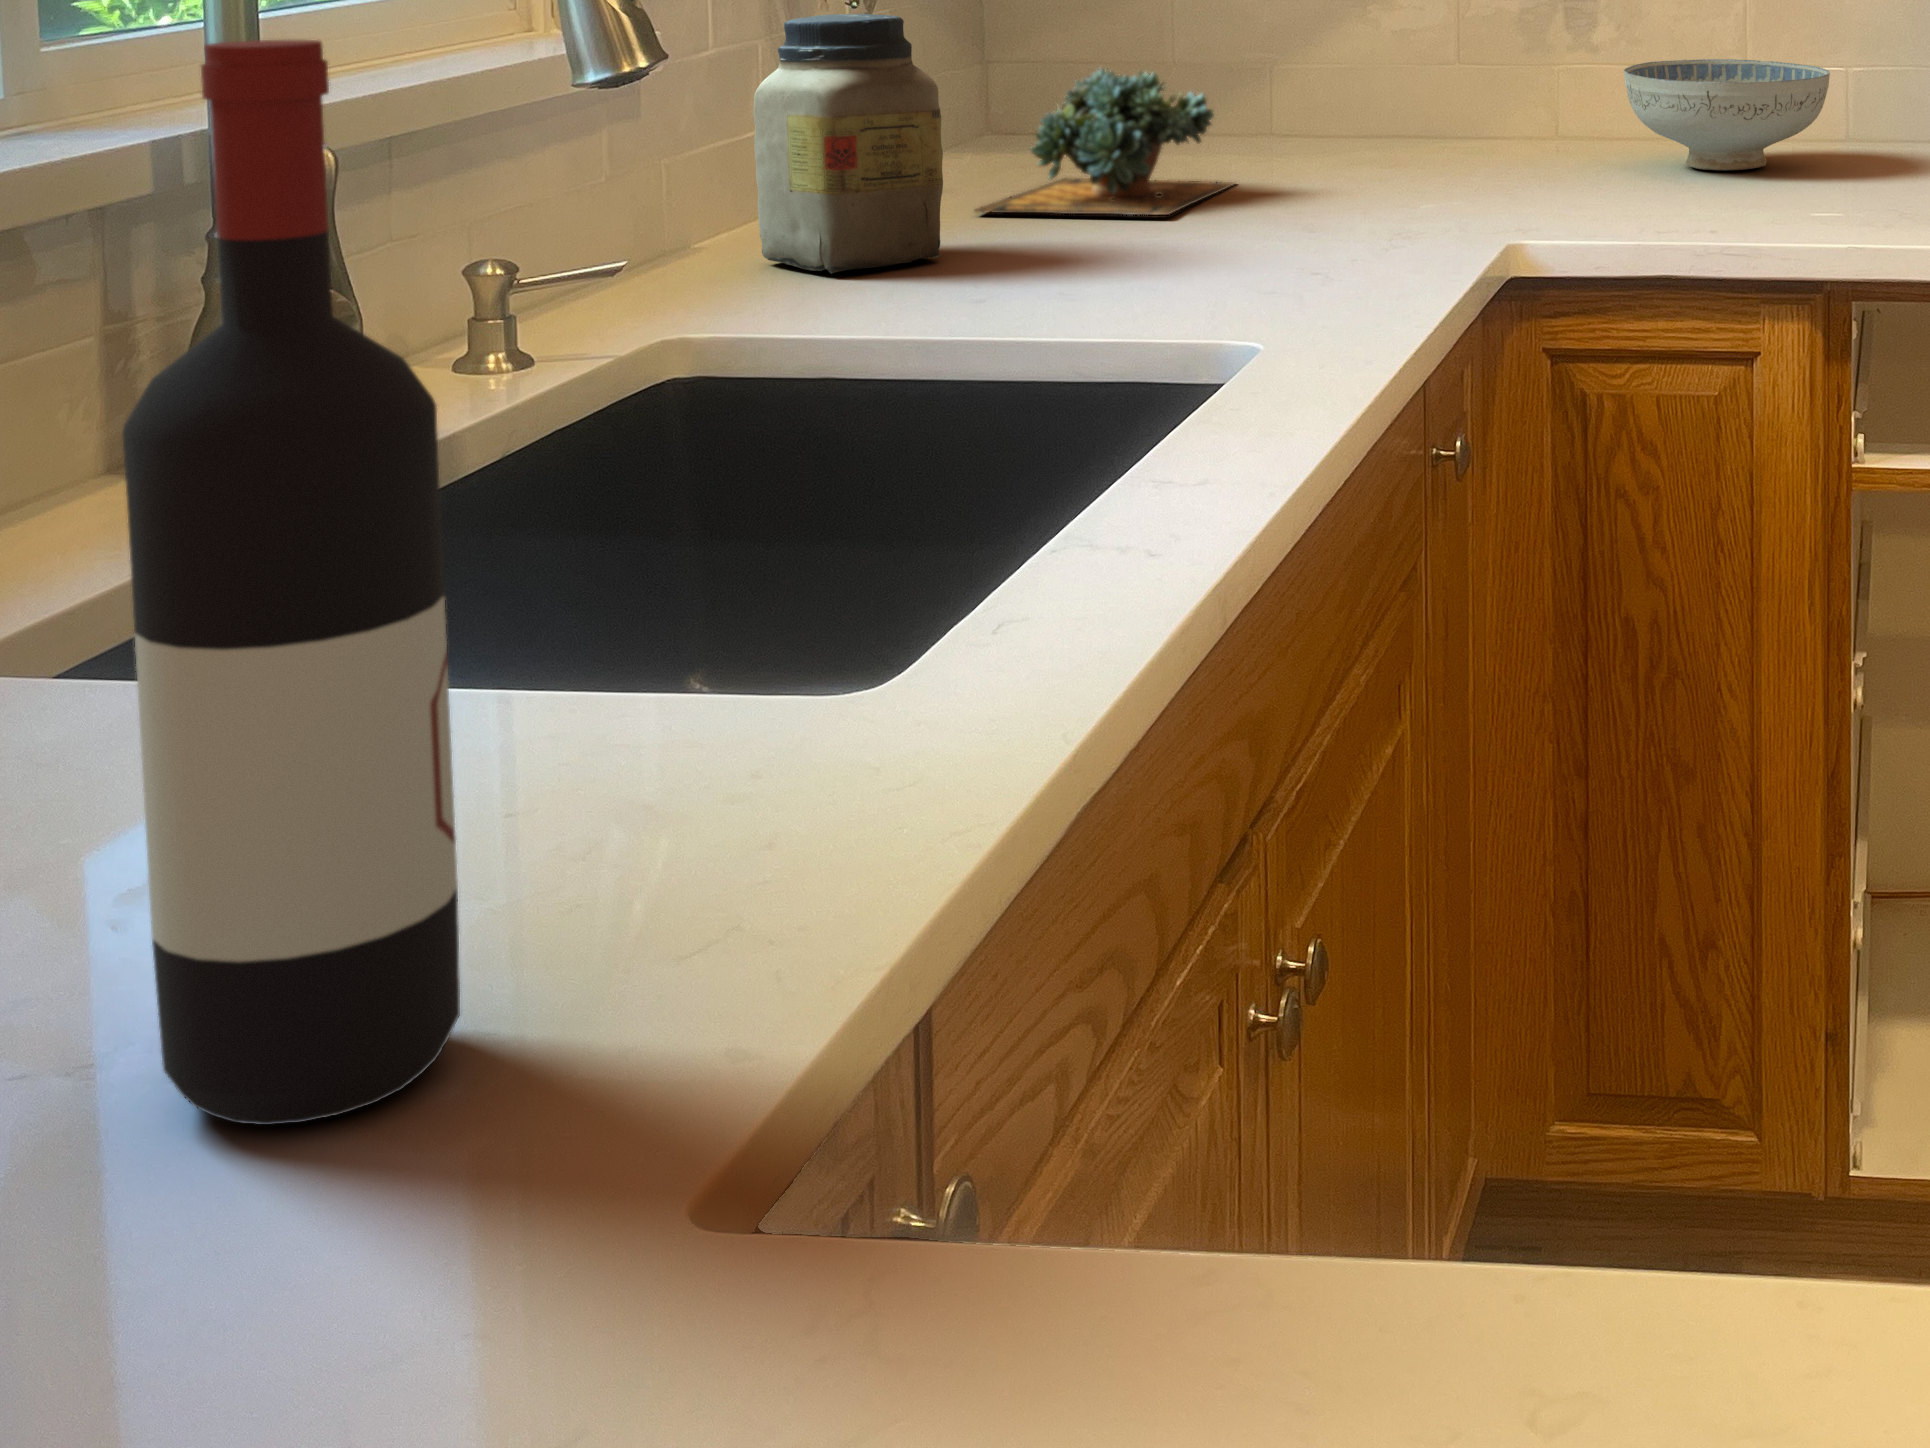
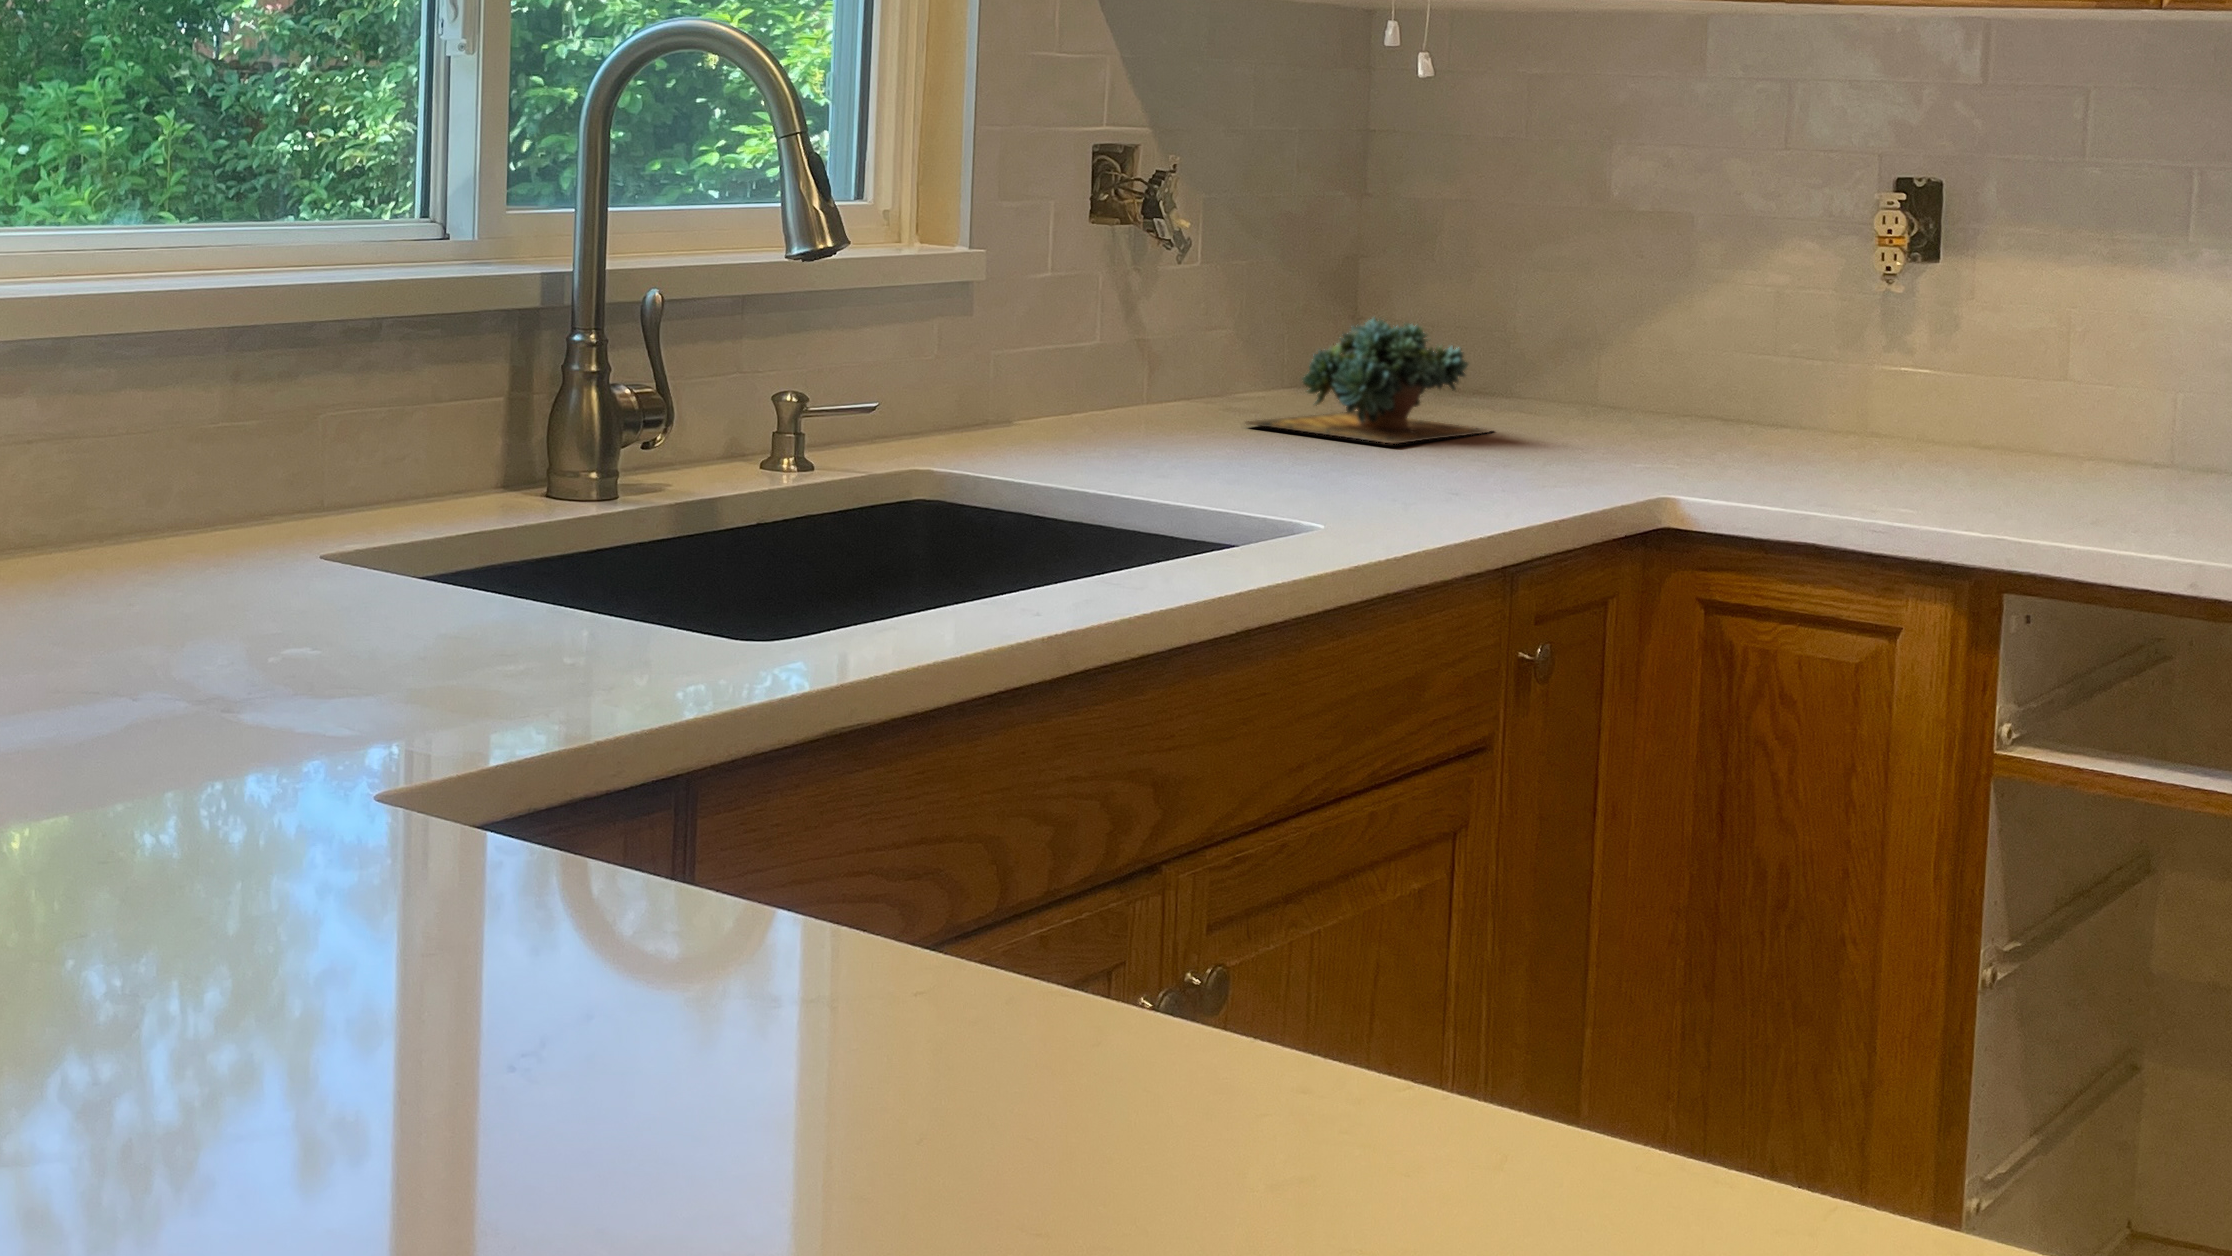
jar: present [753,14,943,274] -> none [1044,246,1186,448]
wine bottle: present [123,40,460,1125] -> none [212,161,381,760]
ceramic bowl: present [1624,59,1830,170] -> none [1886,365,2111,477]

